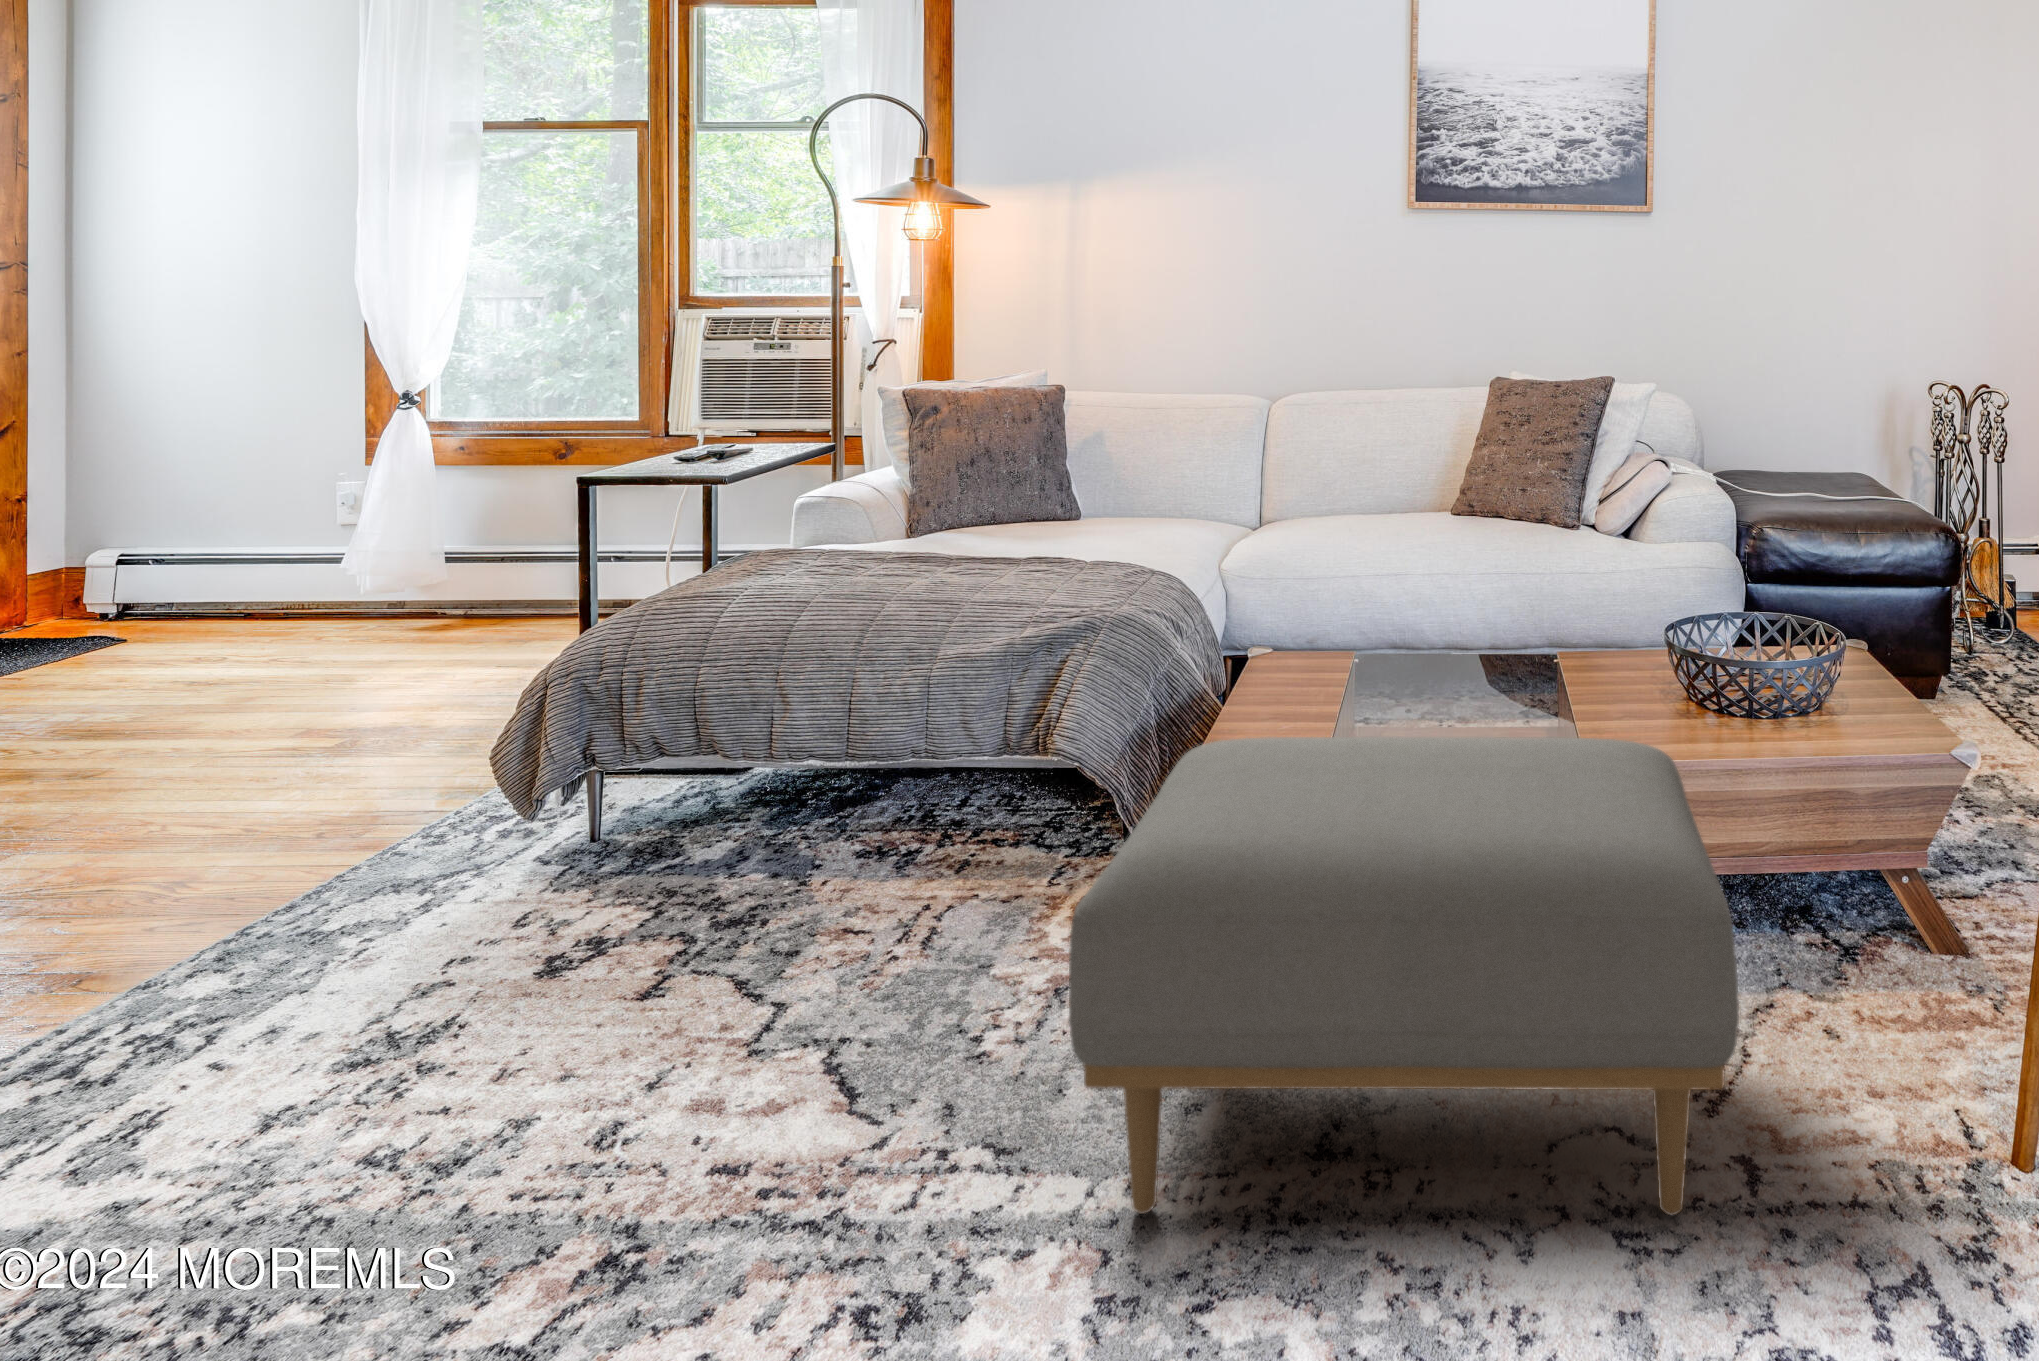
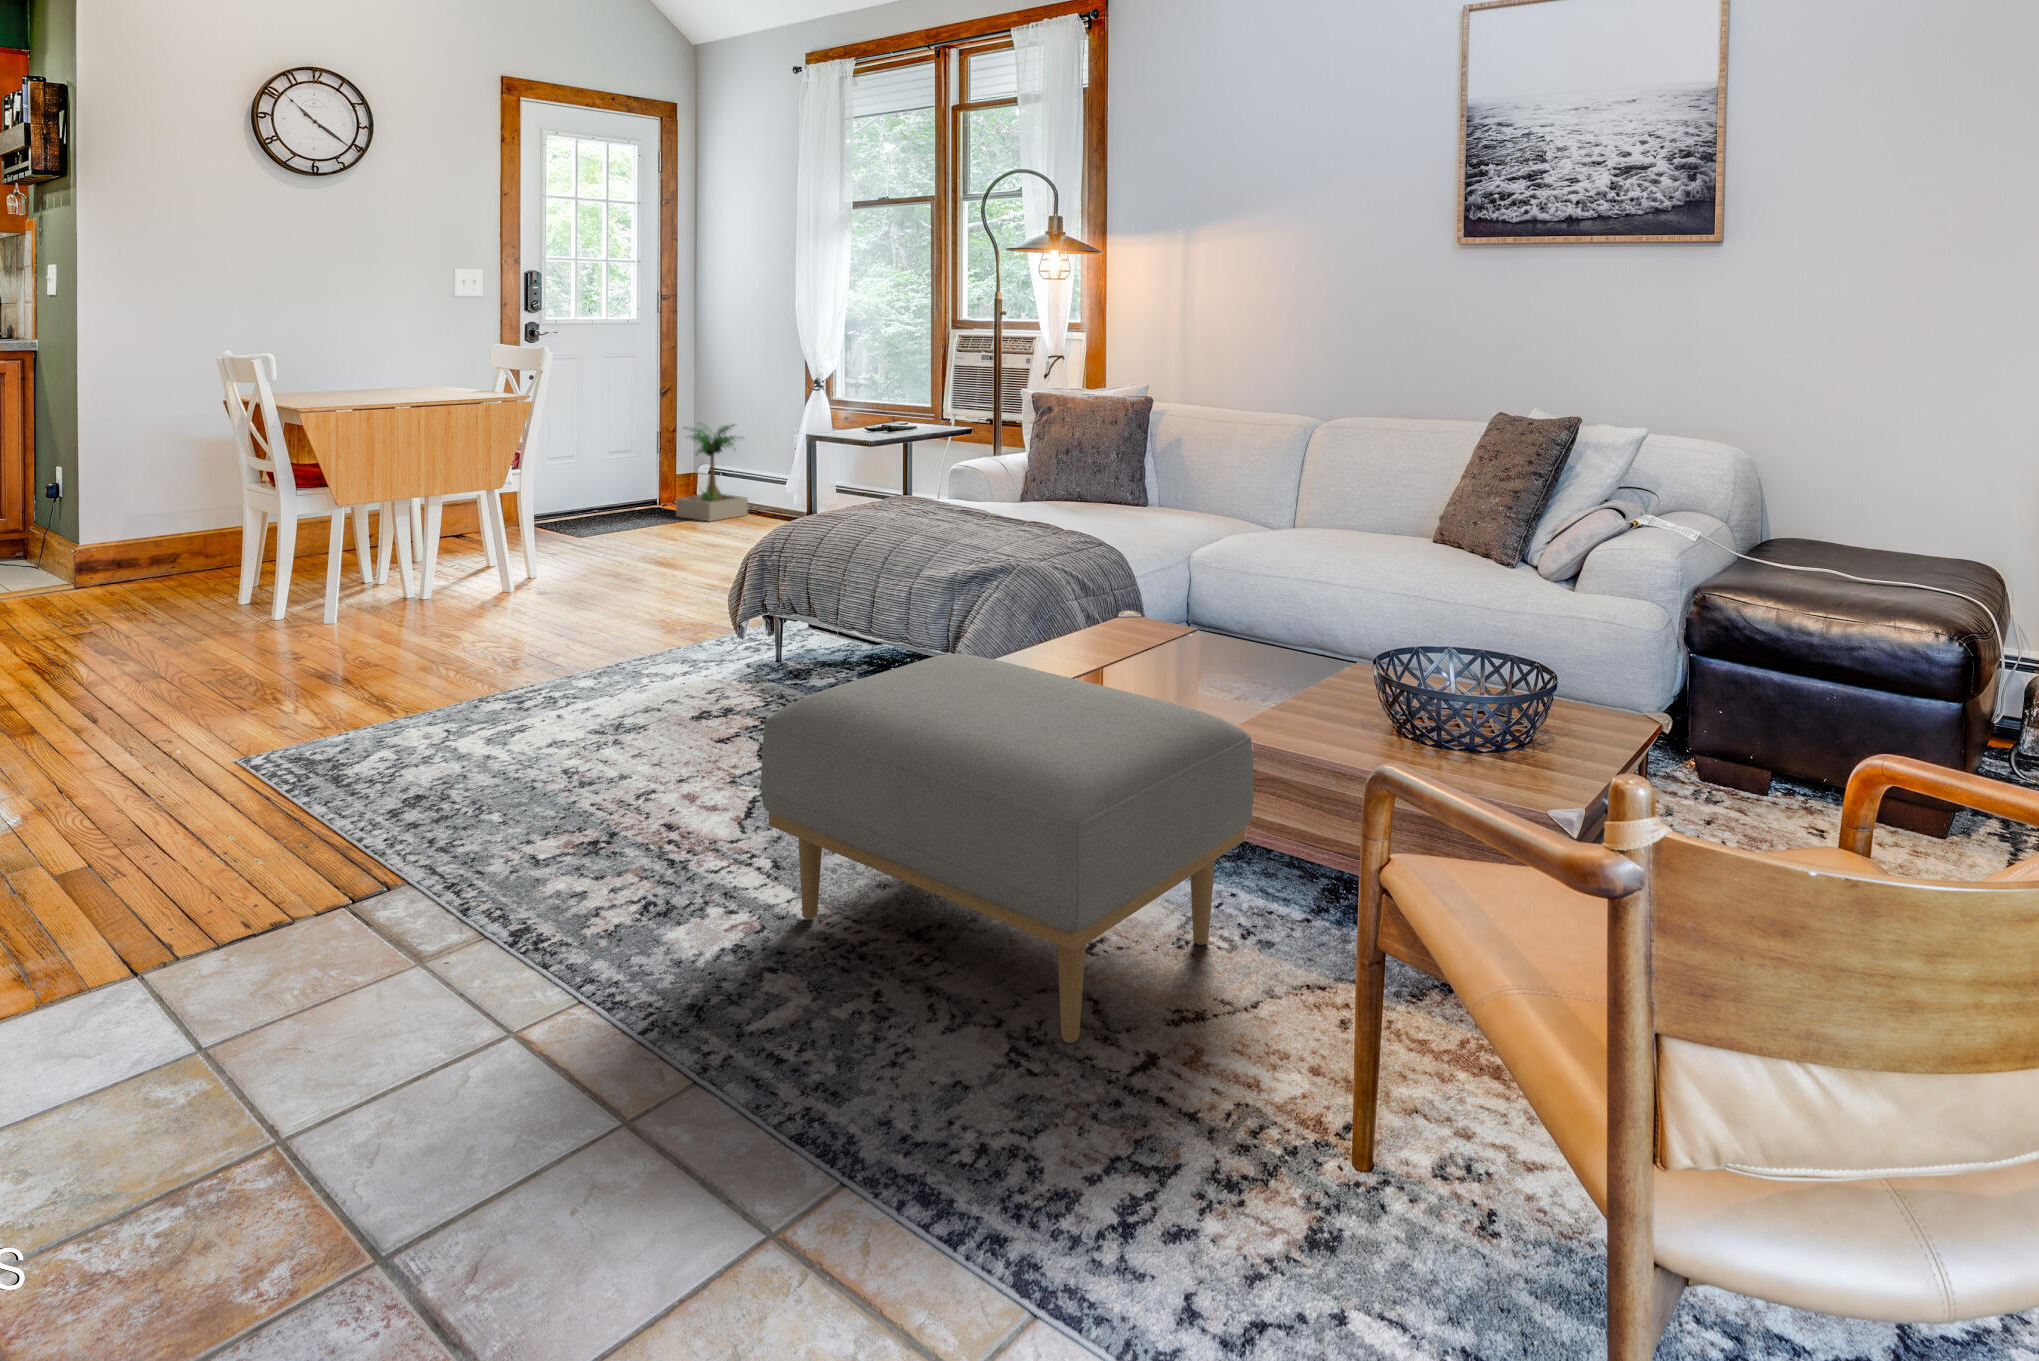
potted plant: none [90,474,276,644] -> present [676,423,748,521]

